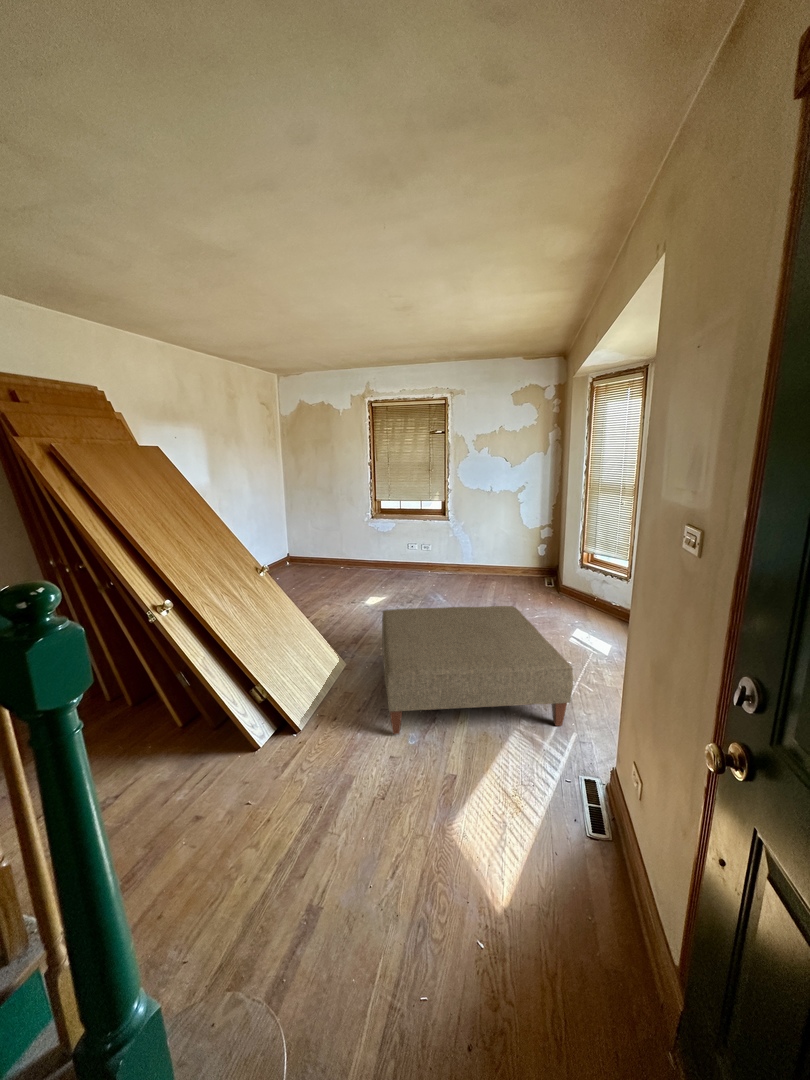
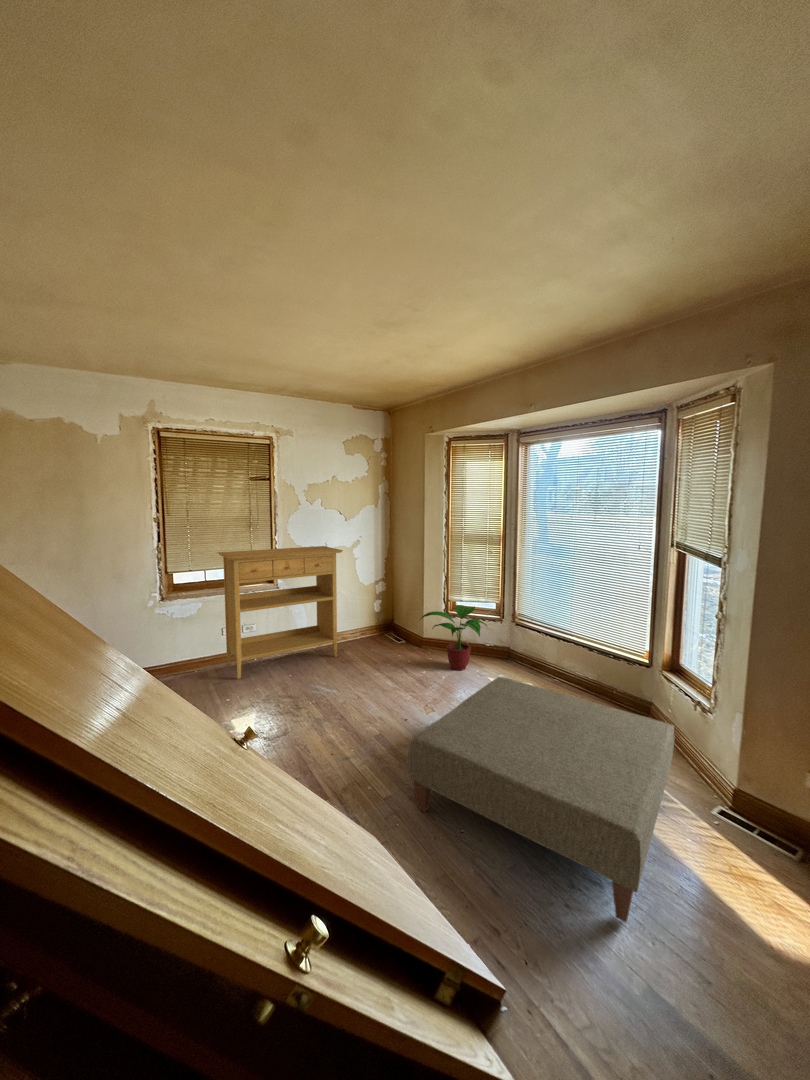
console table: none [395,488,488,582] -> present [218,546,343,679]
potted plant: none [533,554,596,615] -> present [421,605,487,670]

